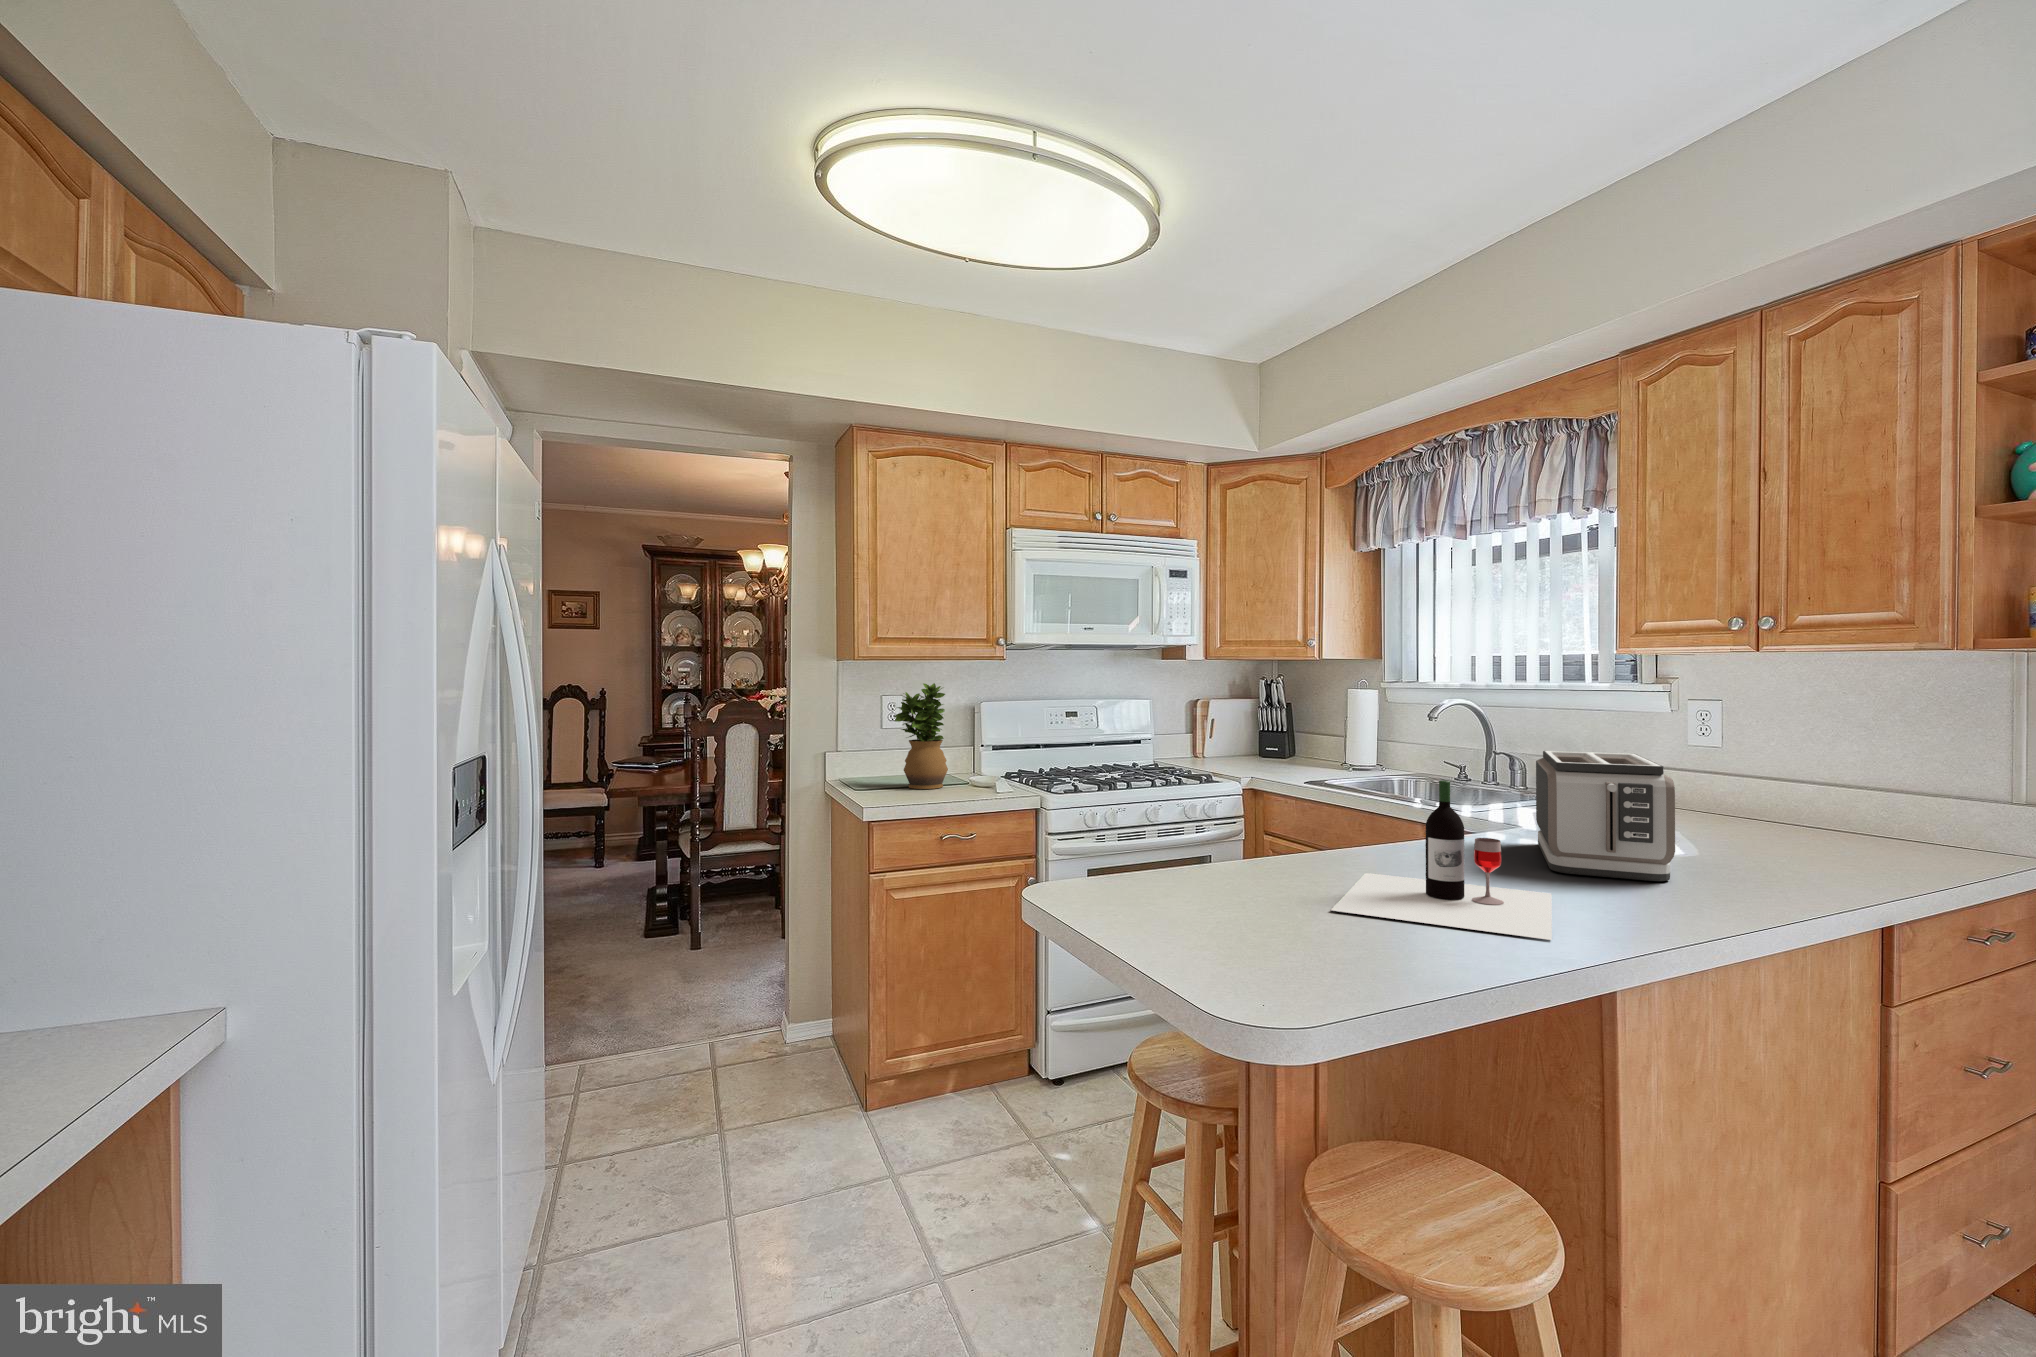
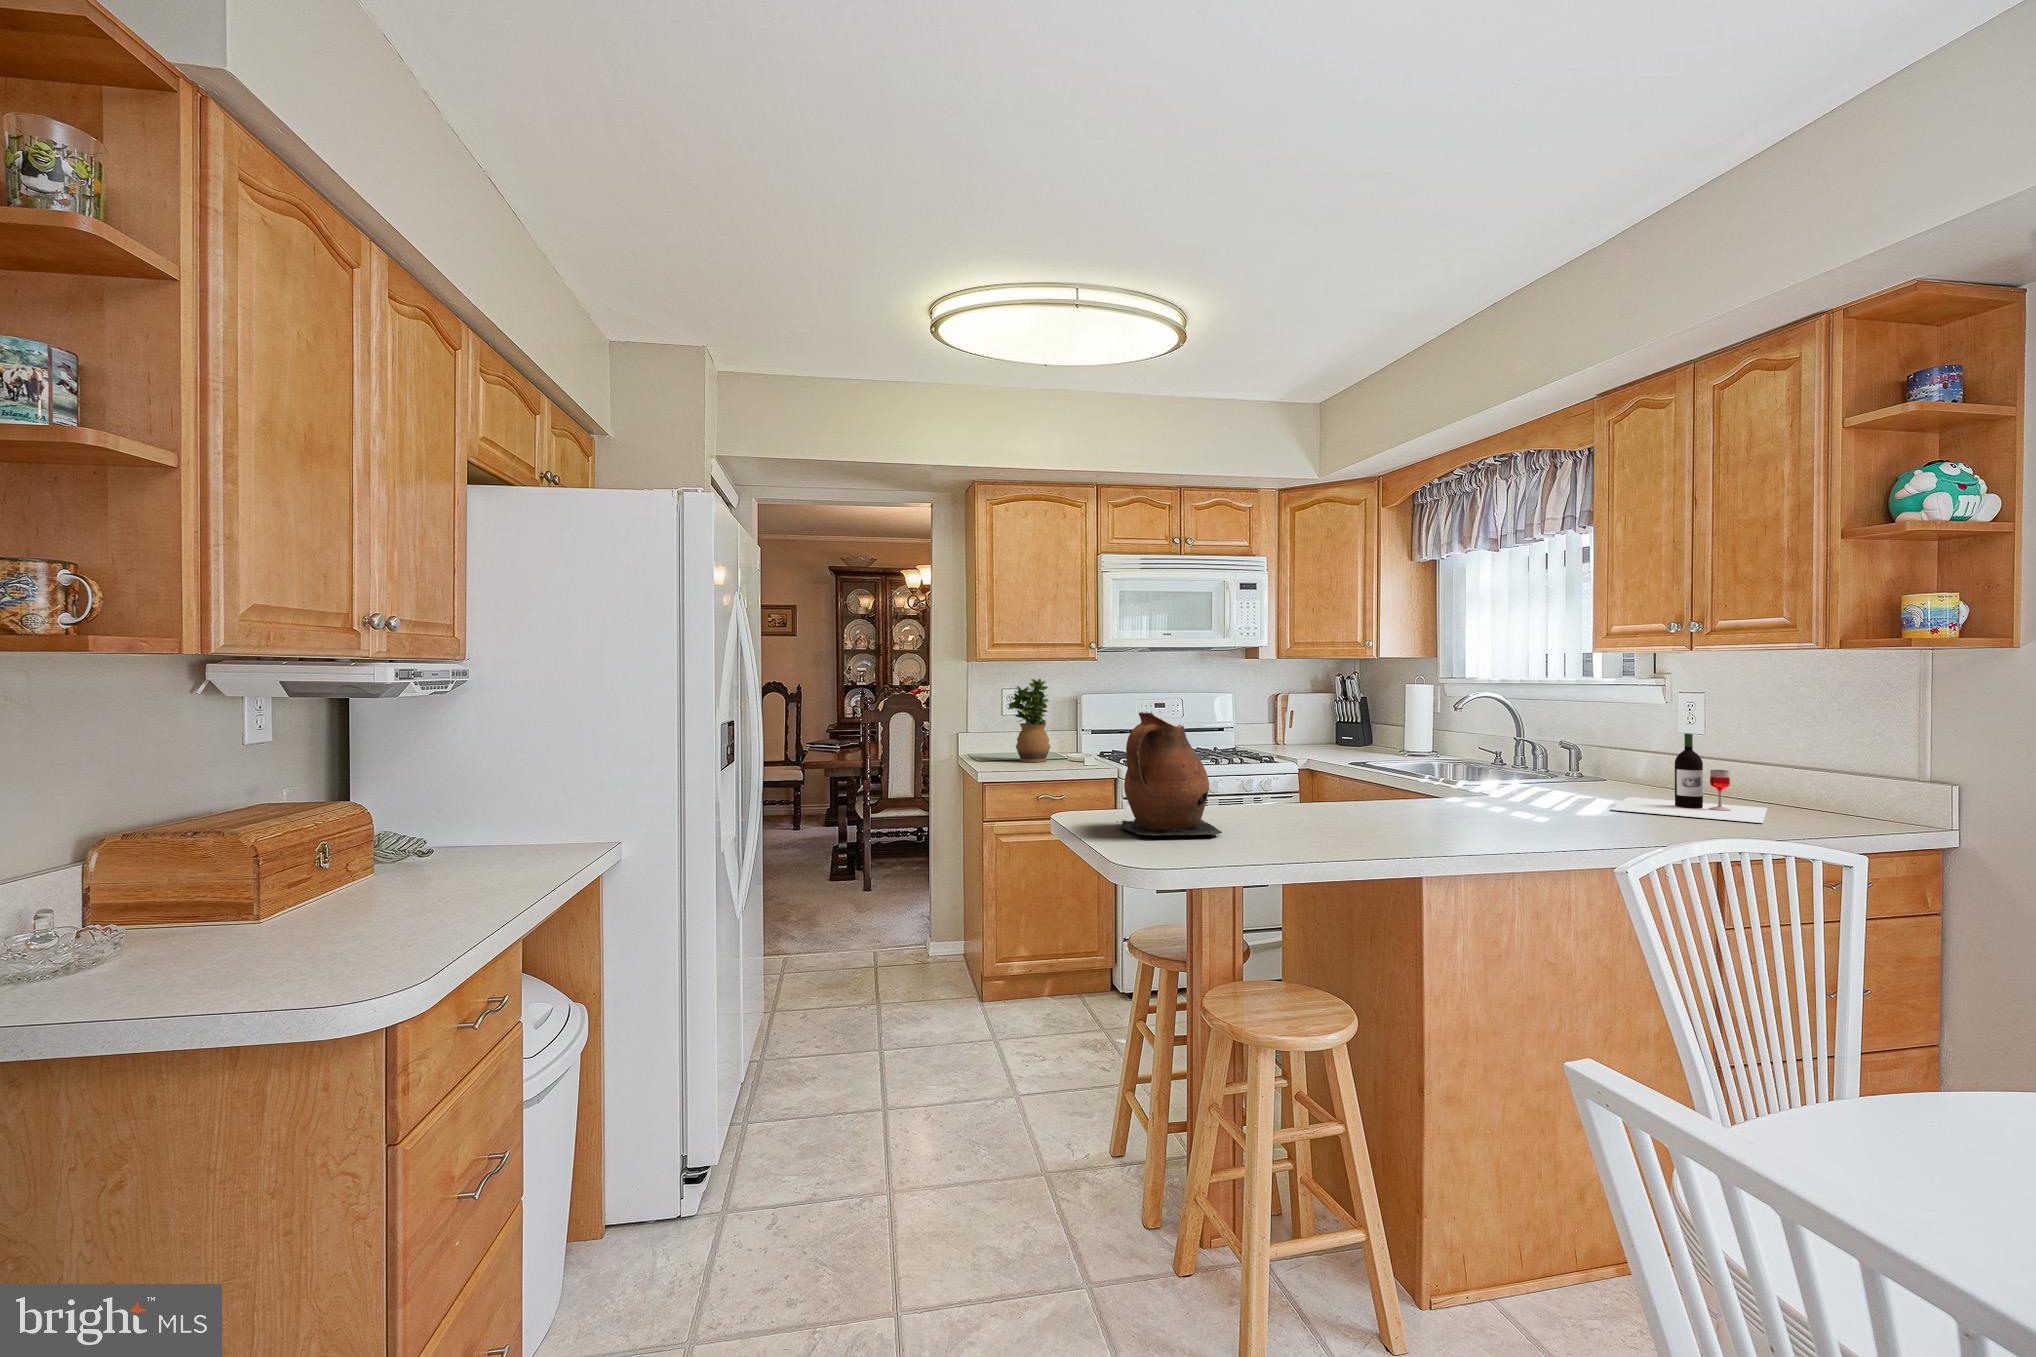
ceramic pitcher: none [1117,737,1282,924] -> present [1120,712,1222,837]
toaster: present [1536,751,1675,881] -> none [1461,731,1567,828]
wine bottle: present [1331,780,1552,940] -> present [1611,733,1767,823]

